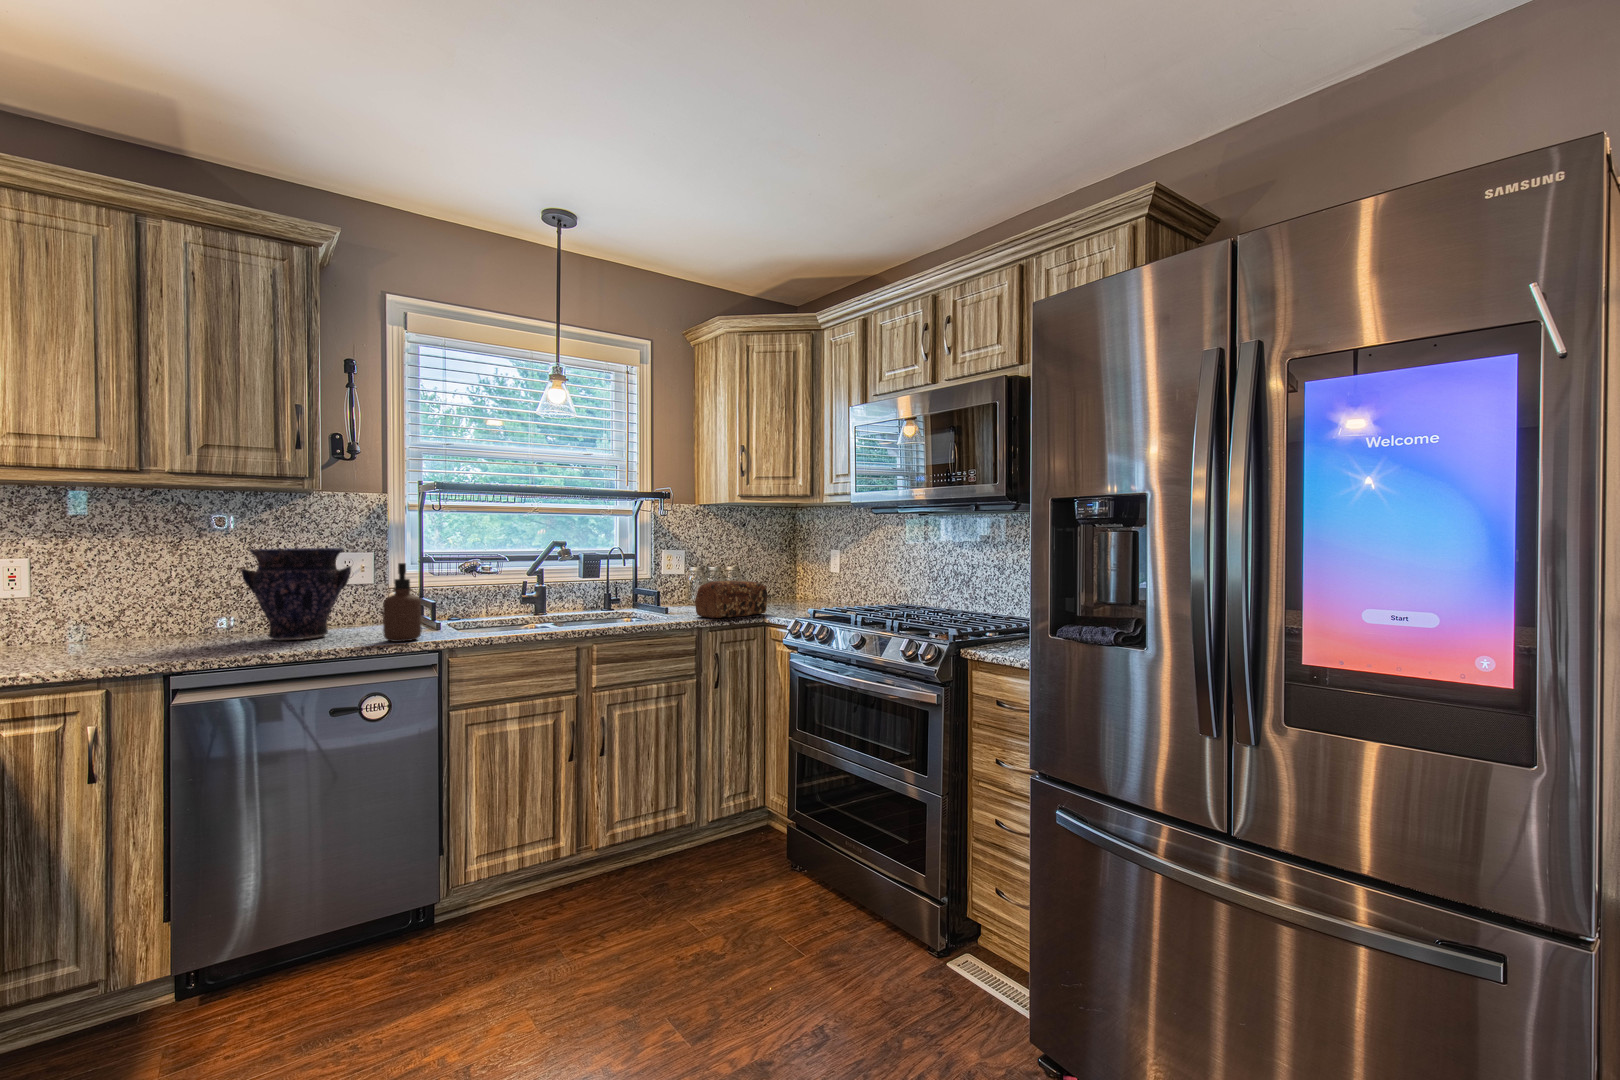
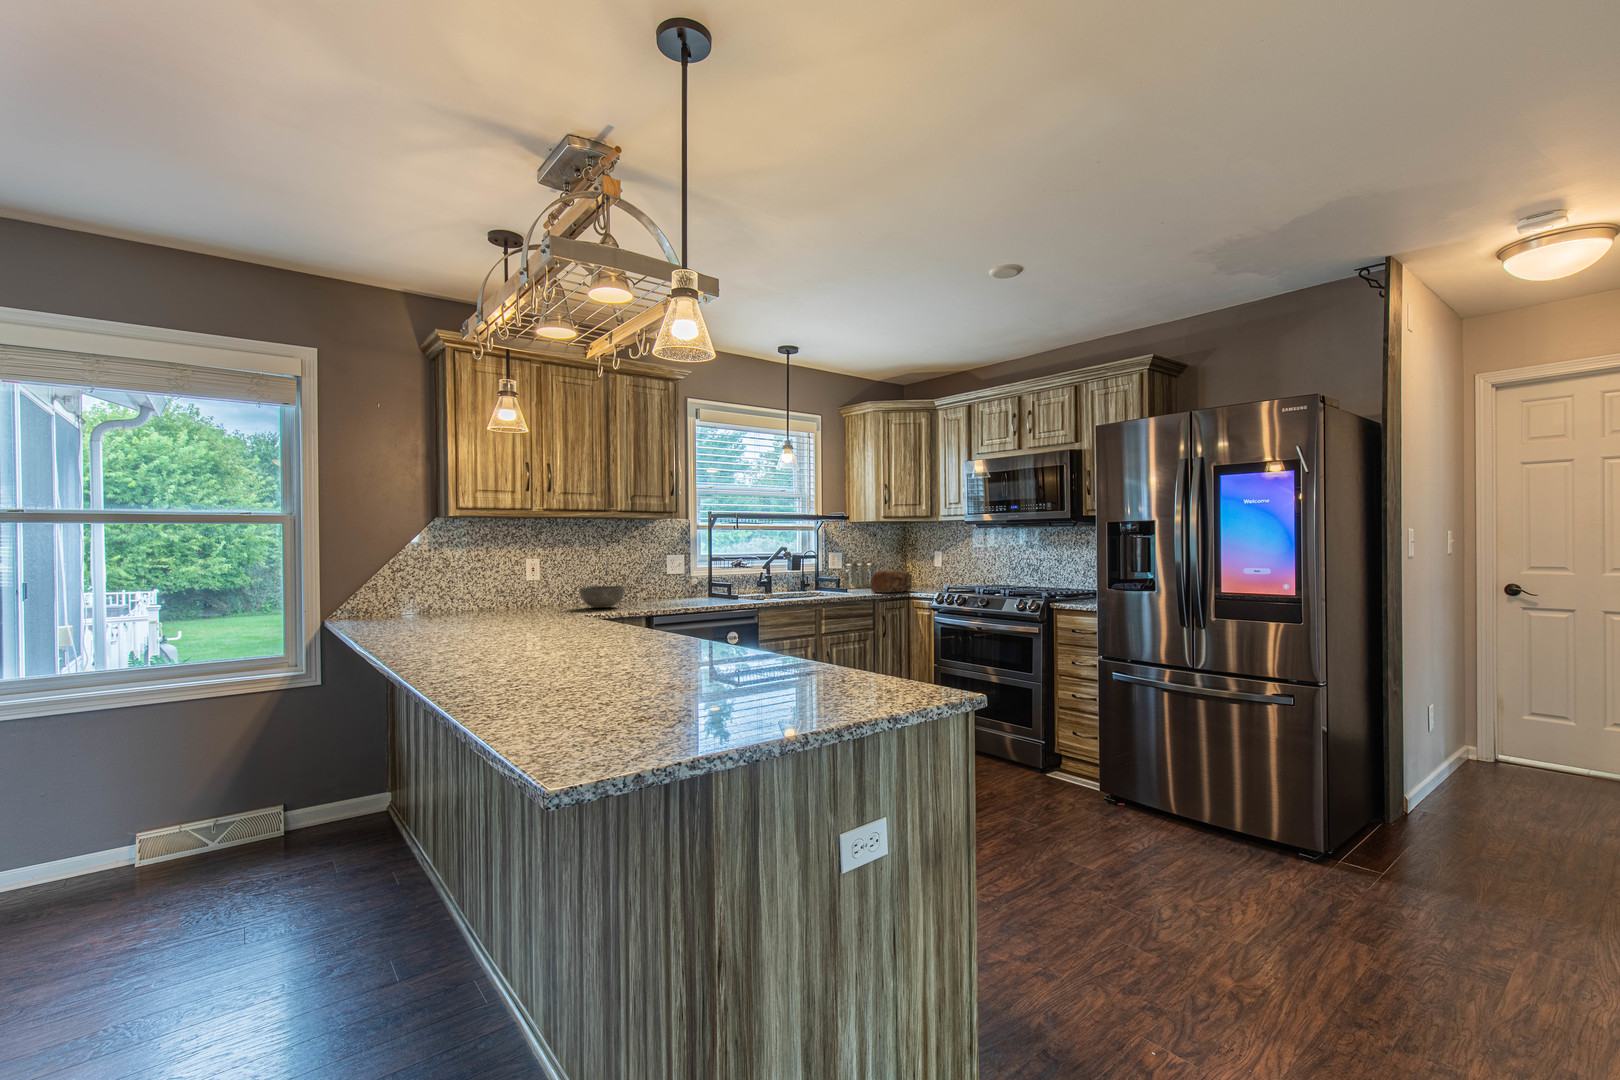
vase: present [241,548,351,640] -> none [644,552,696,604]
soap dispenser: present [383,563,422,642] -> none [726,560,745,603]
bowl: none [78,607,188,650] -> present [579,586,625,608]

